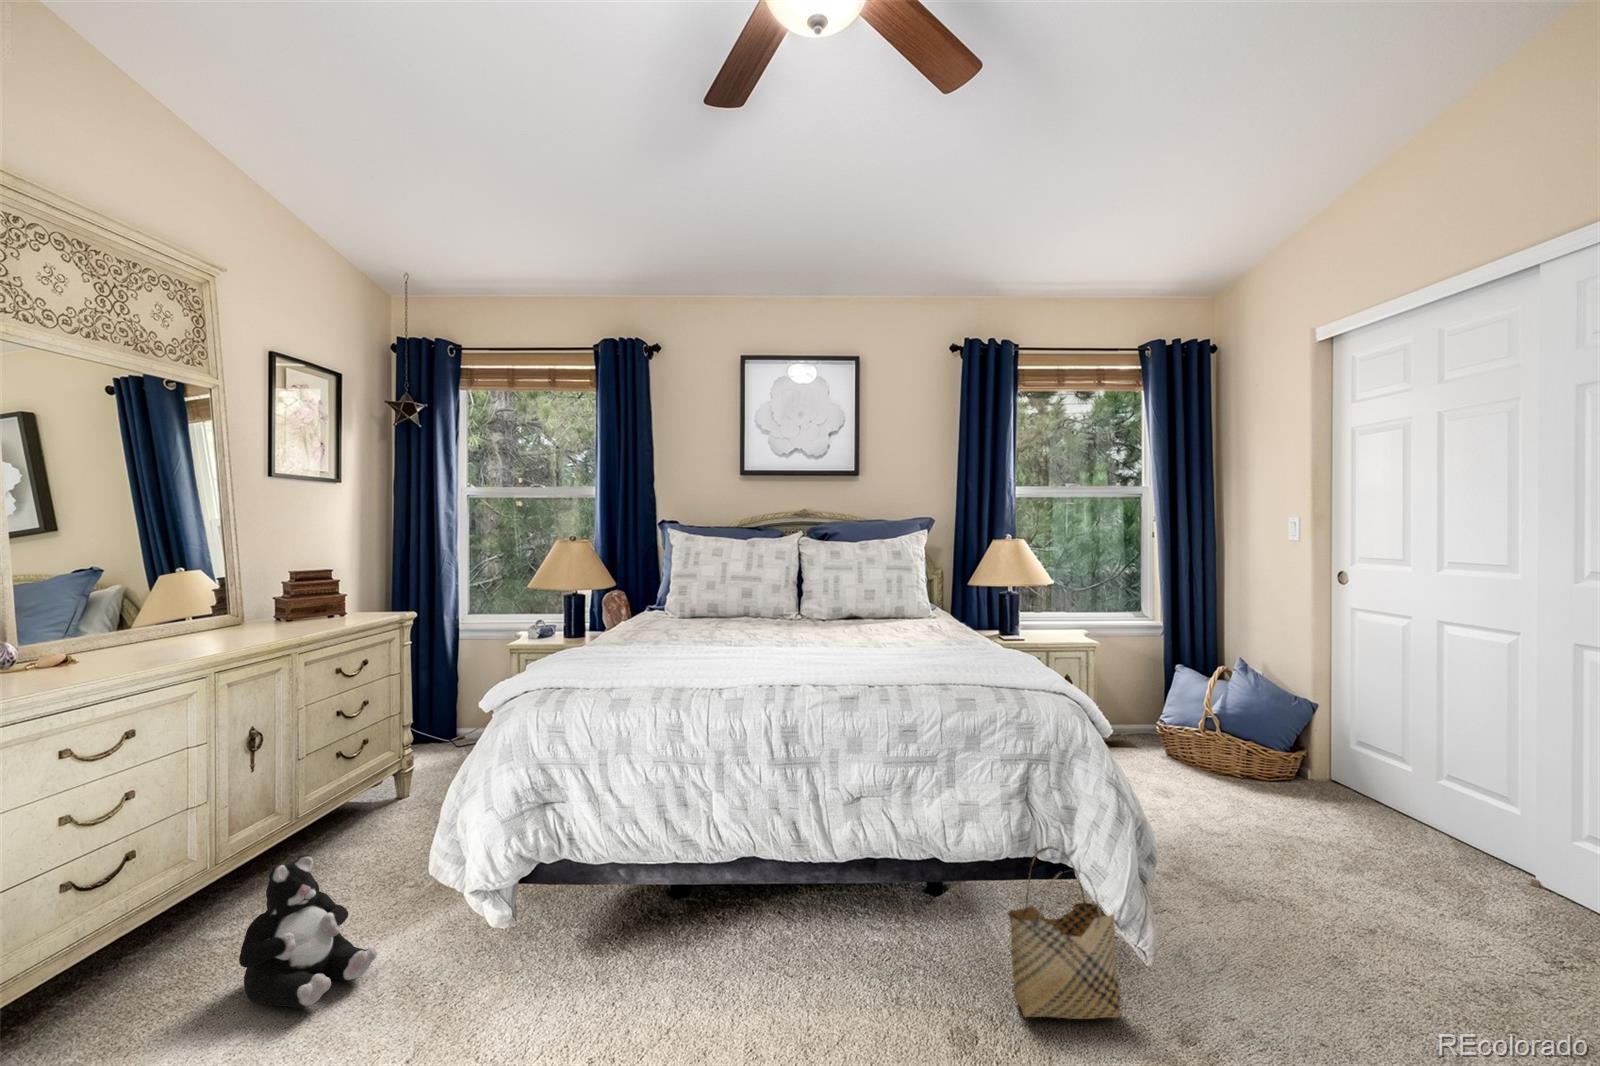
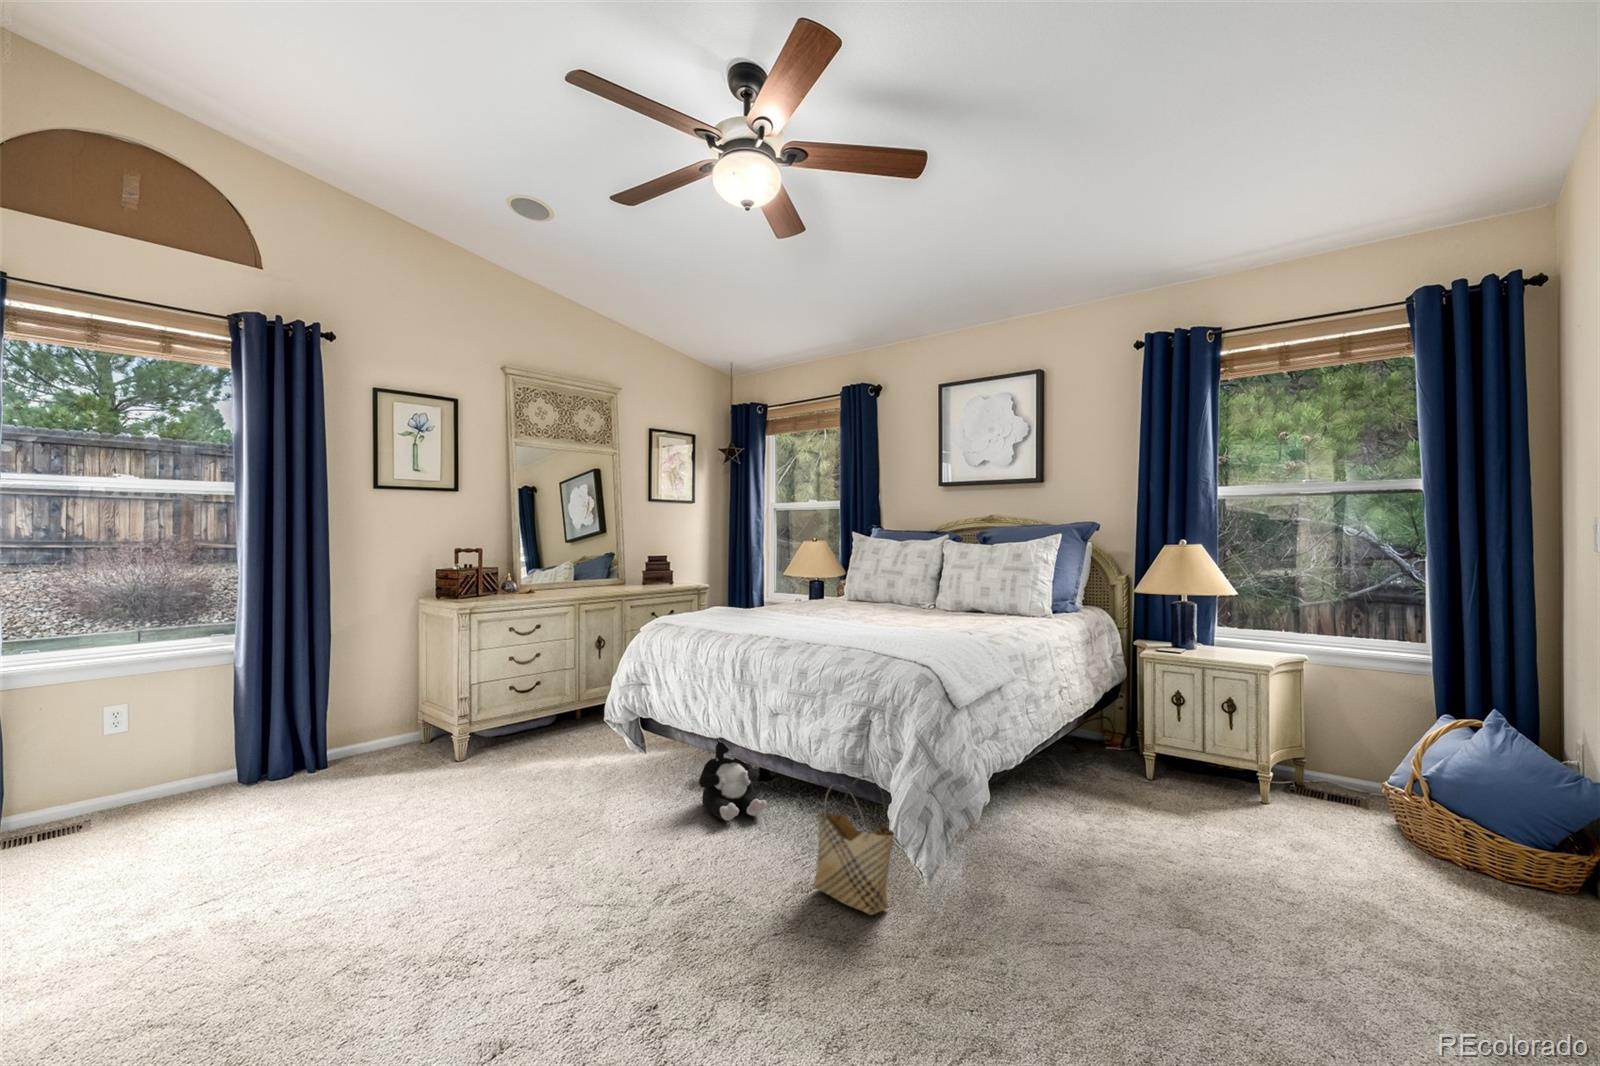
plush toy: present [239,855,377,1008] -> present [699,739,767,821]

